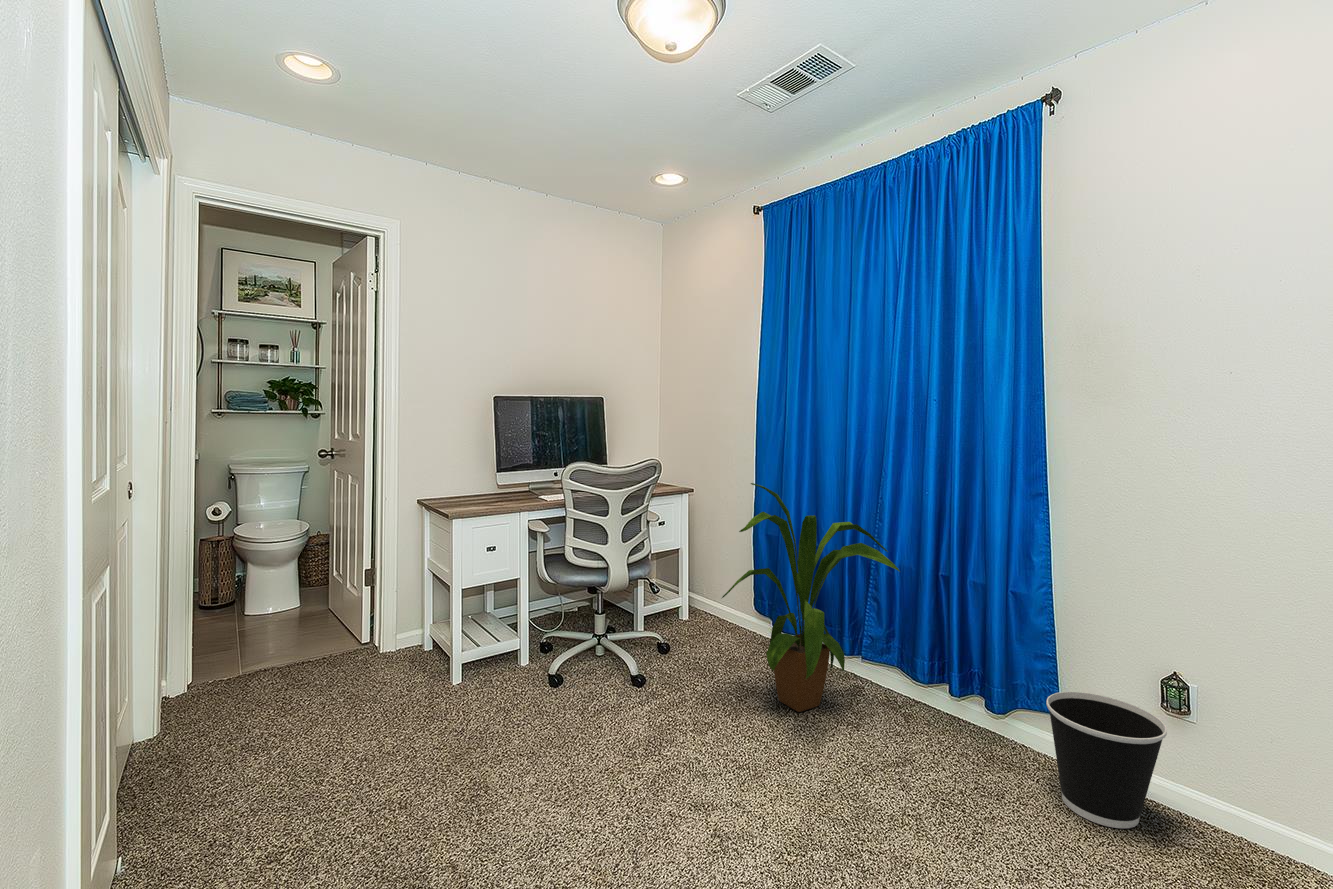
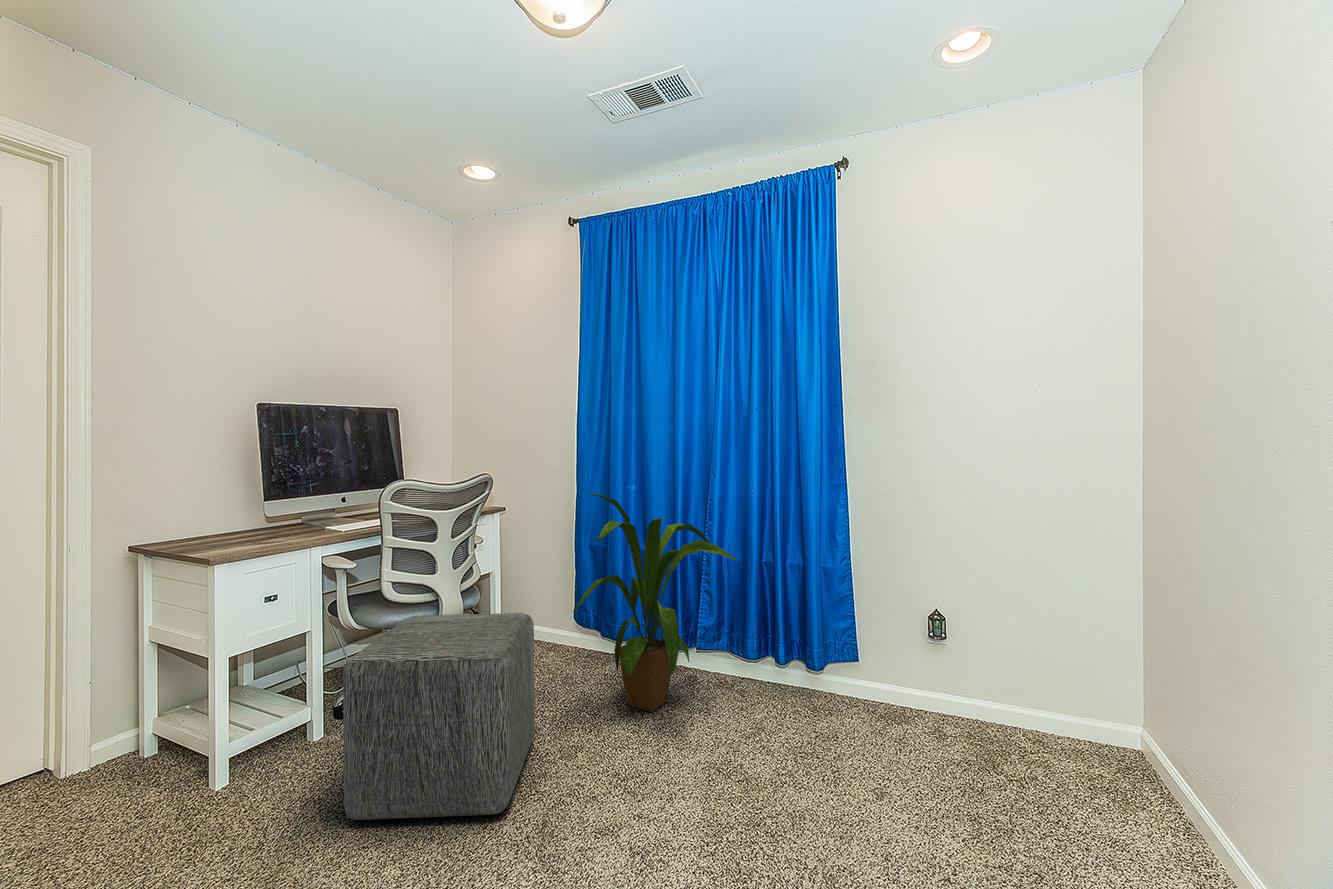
ottoman: none [512,579,680,763] -> present [343,613,535,820]
wastebasket: present [1046,692,1167,828] -> none [859,638,942,739]

